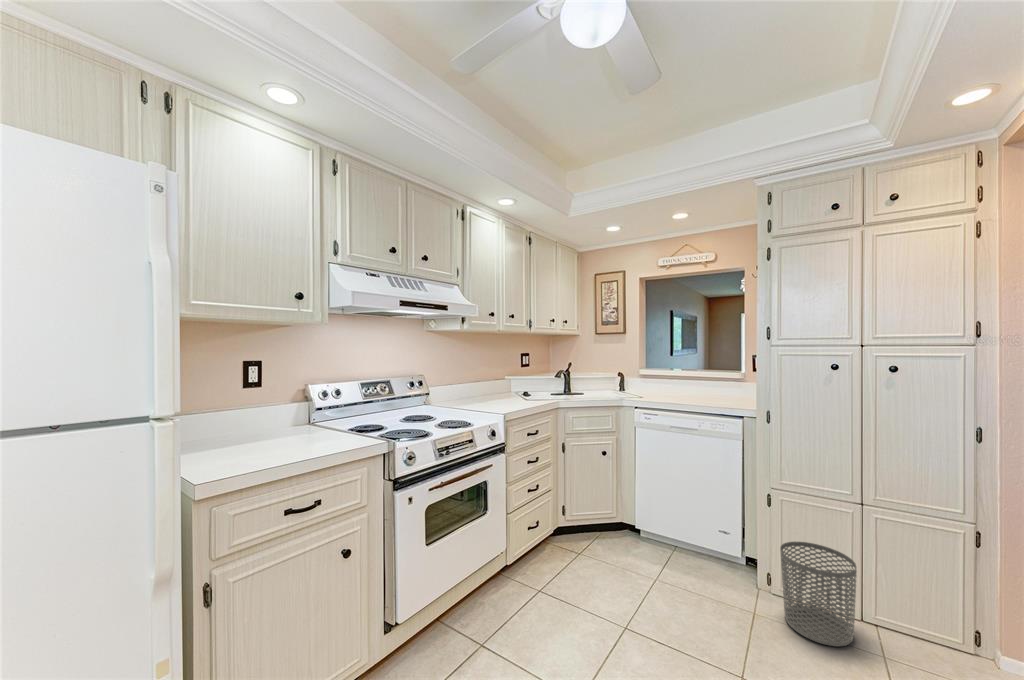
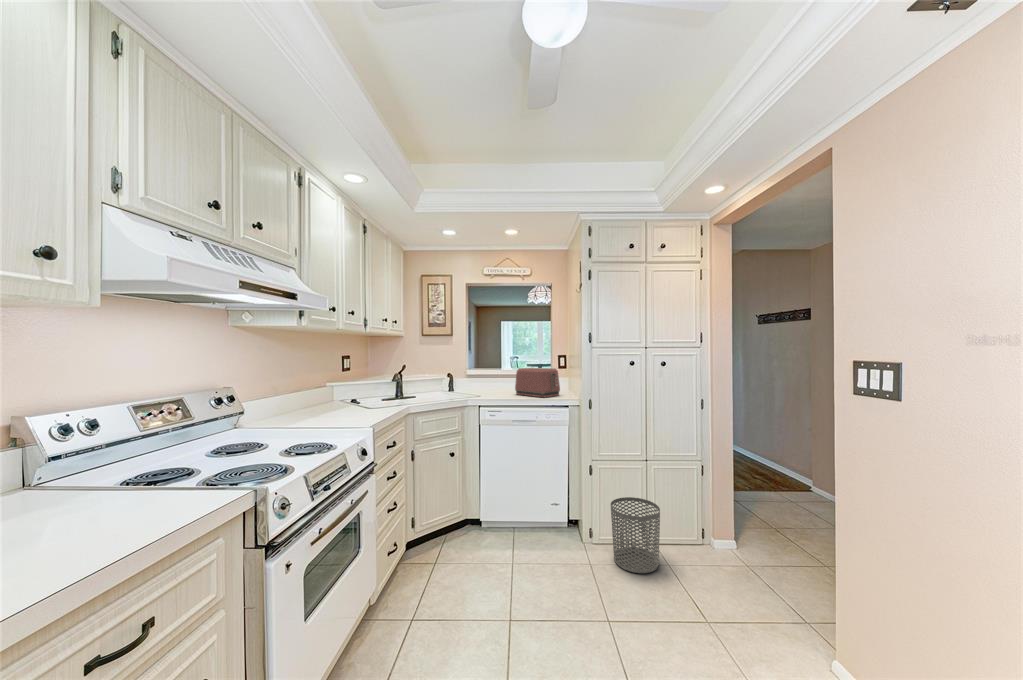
toaster: none [681,370,734,405] -> present [515,368,560,397]

